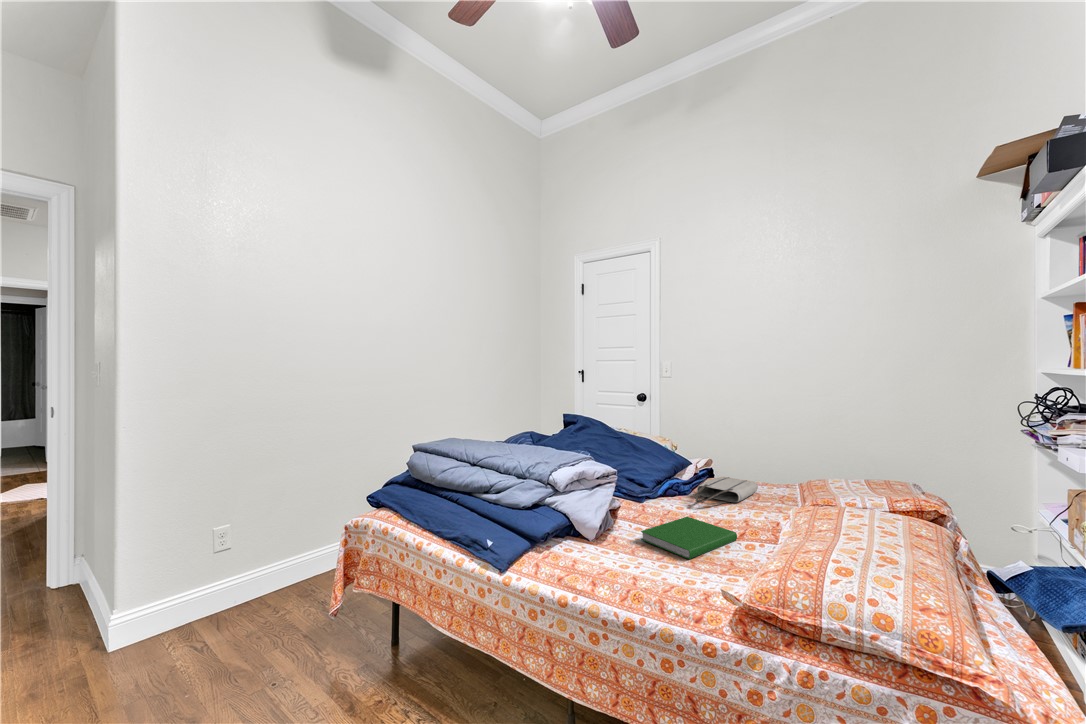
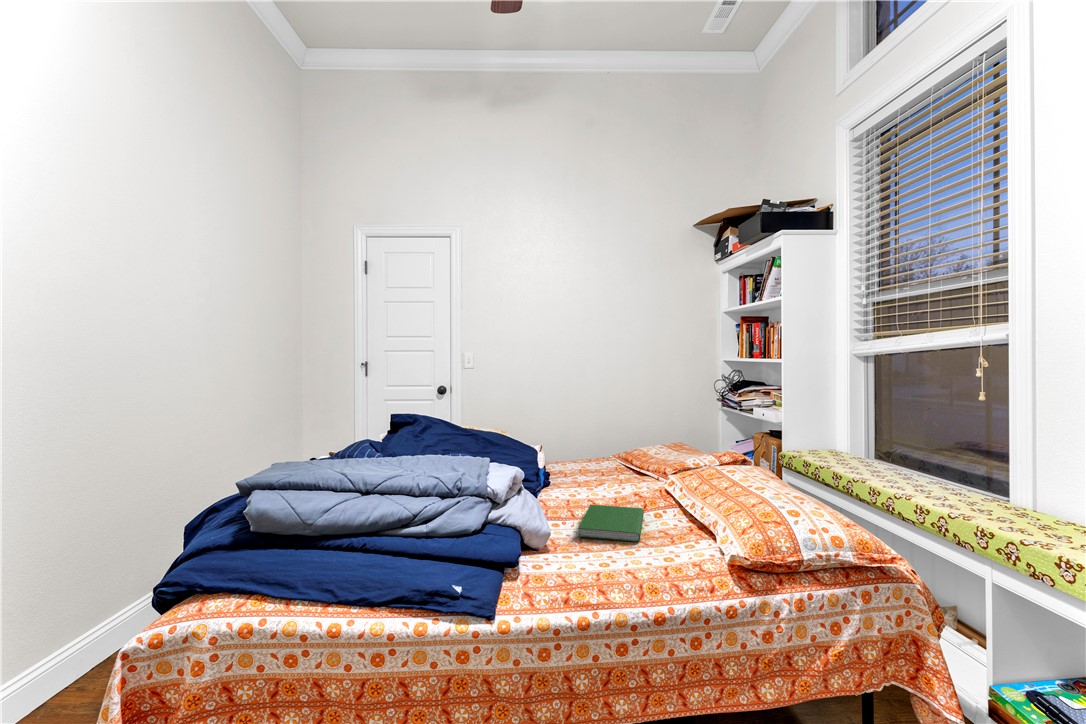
tote bag: present [695,477,758,504] -> none [558,463,599,490]

